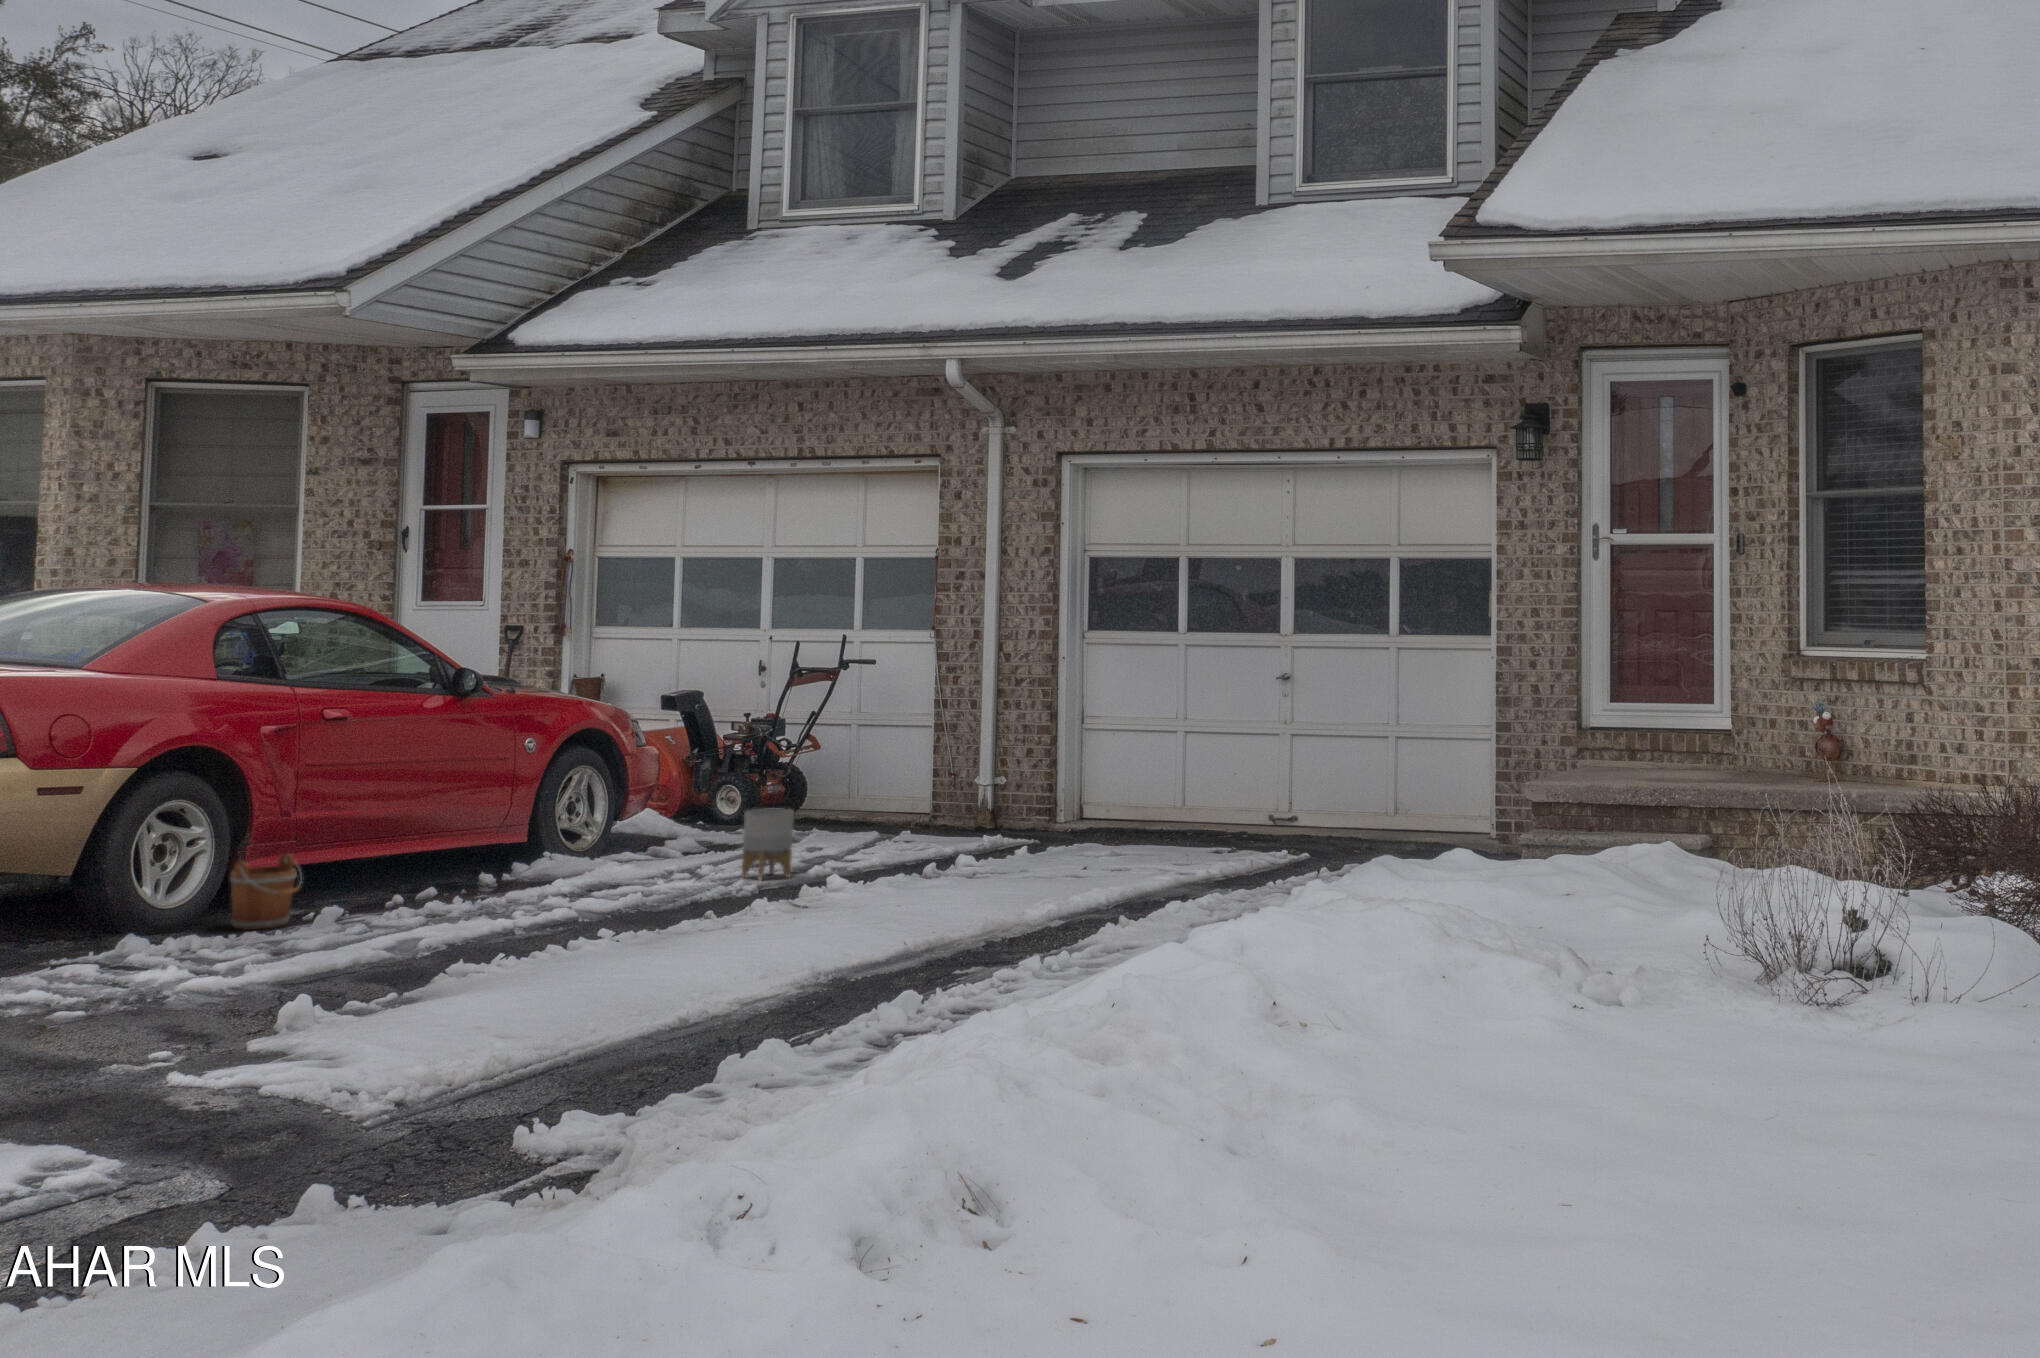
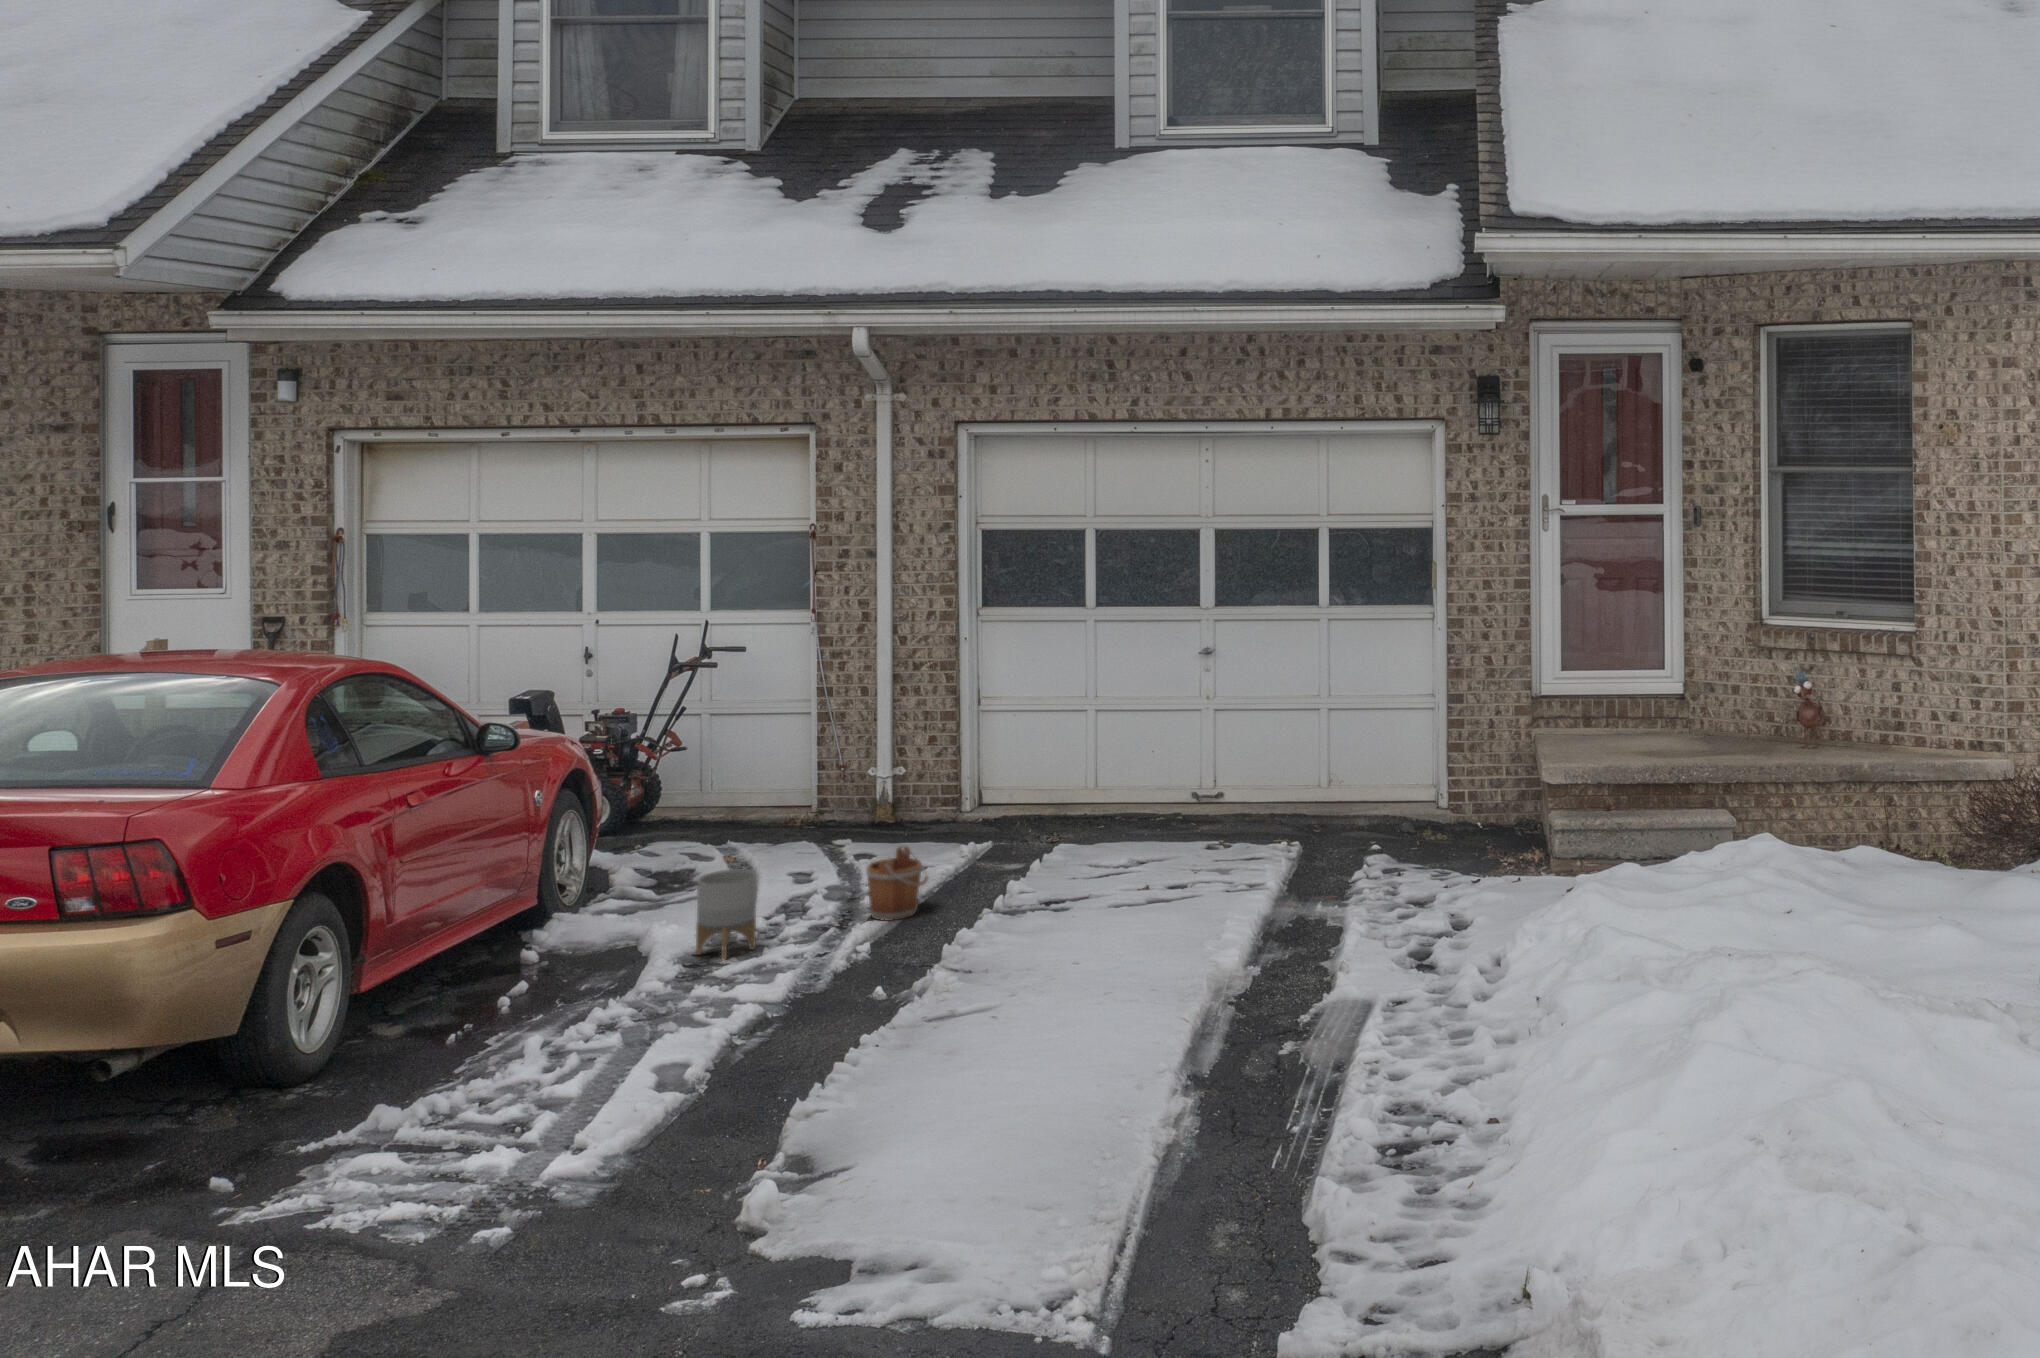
bucket: present [230,854,301,930] -> present [866,846,928,921]

